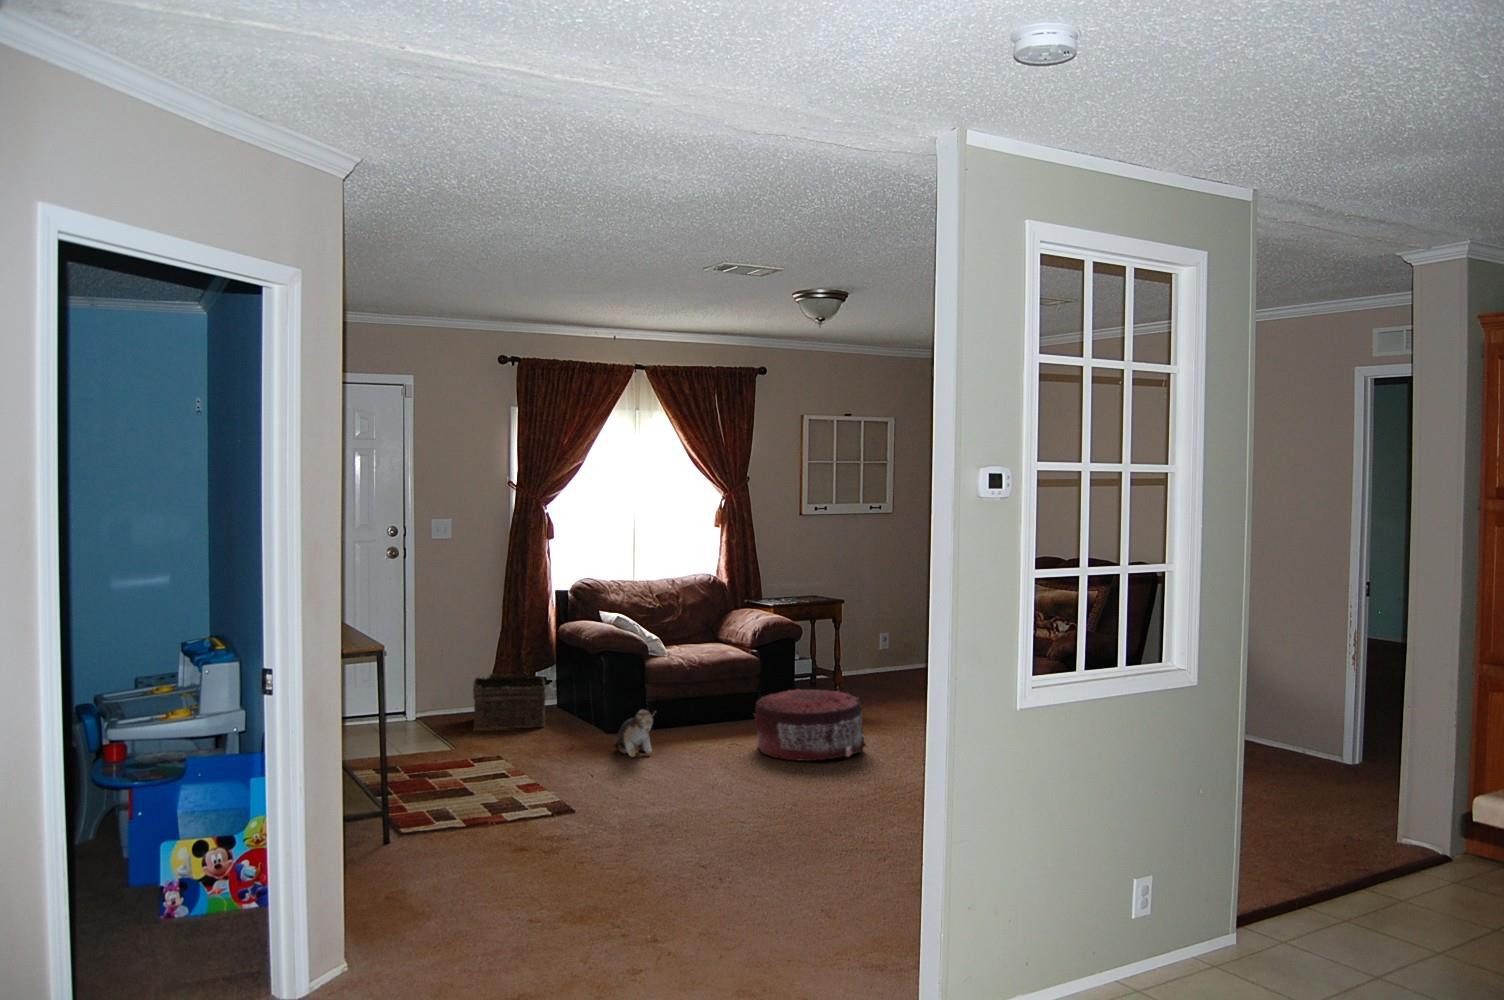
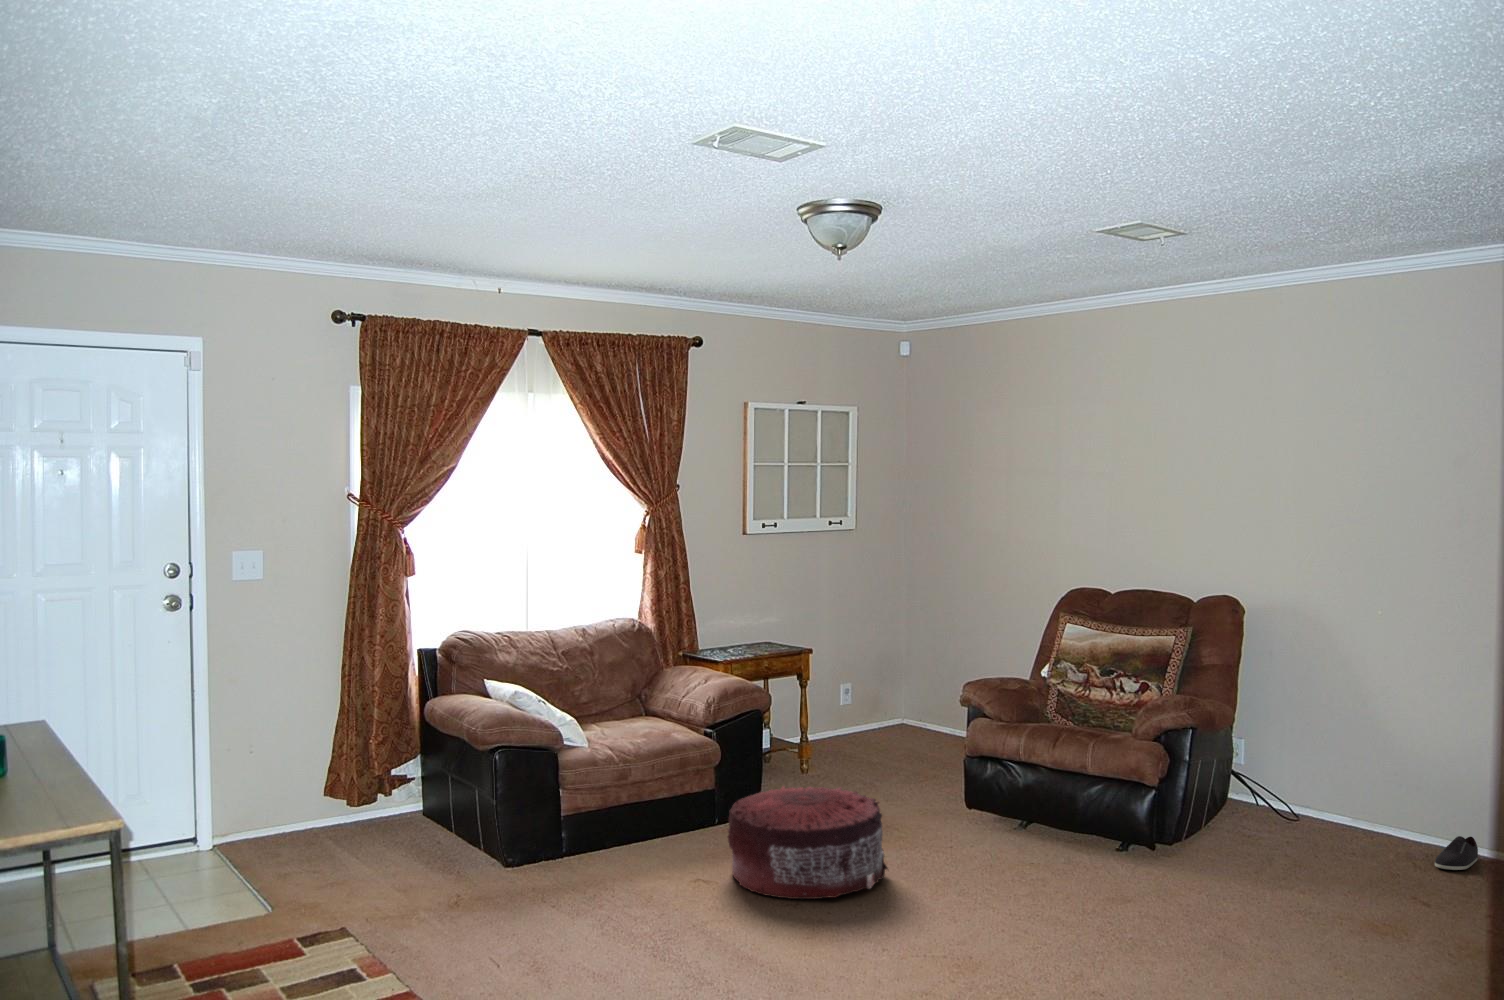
basket: present [473,674,546,730] -> none [301,775,413,865]
plush toy: present [616,710,653,757] -> none [524,835,592,907]
shoe: none [1272,740,1311,763] -> present [1435,836,1478,870]

